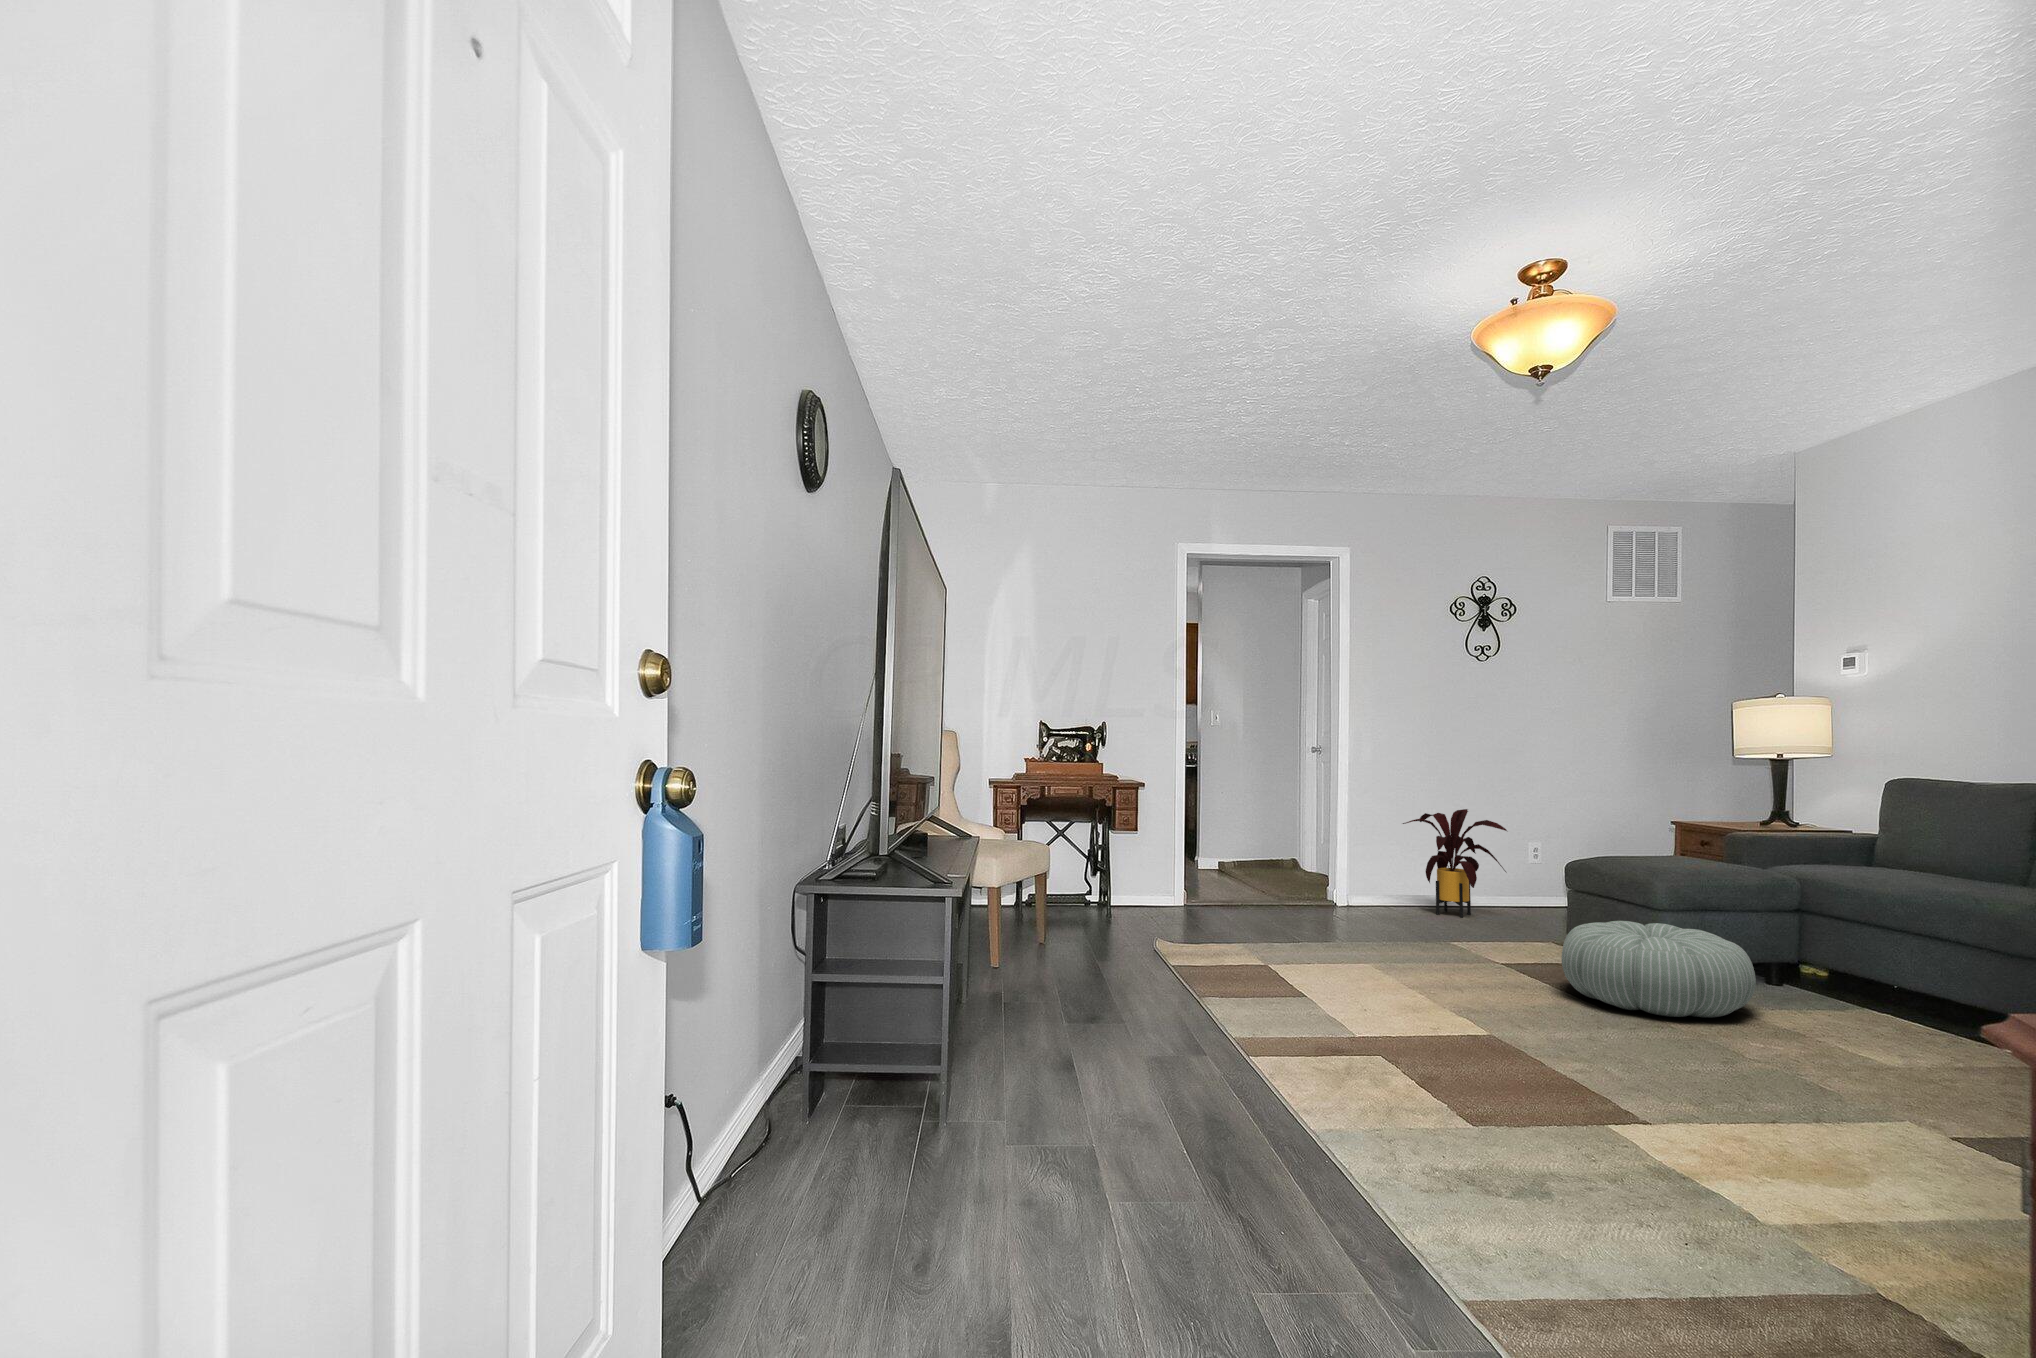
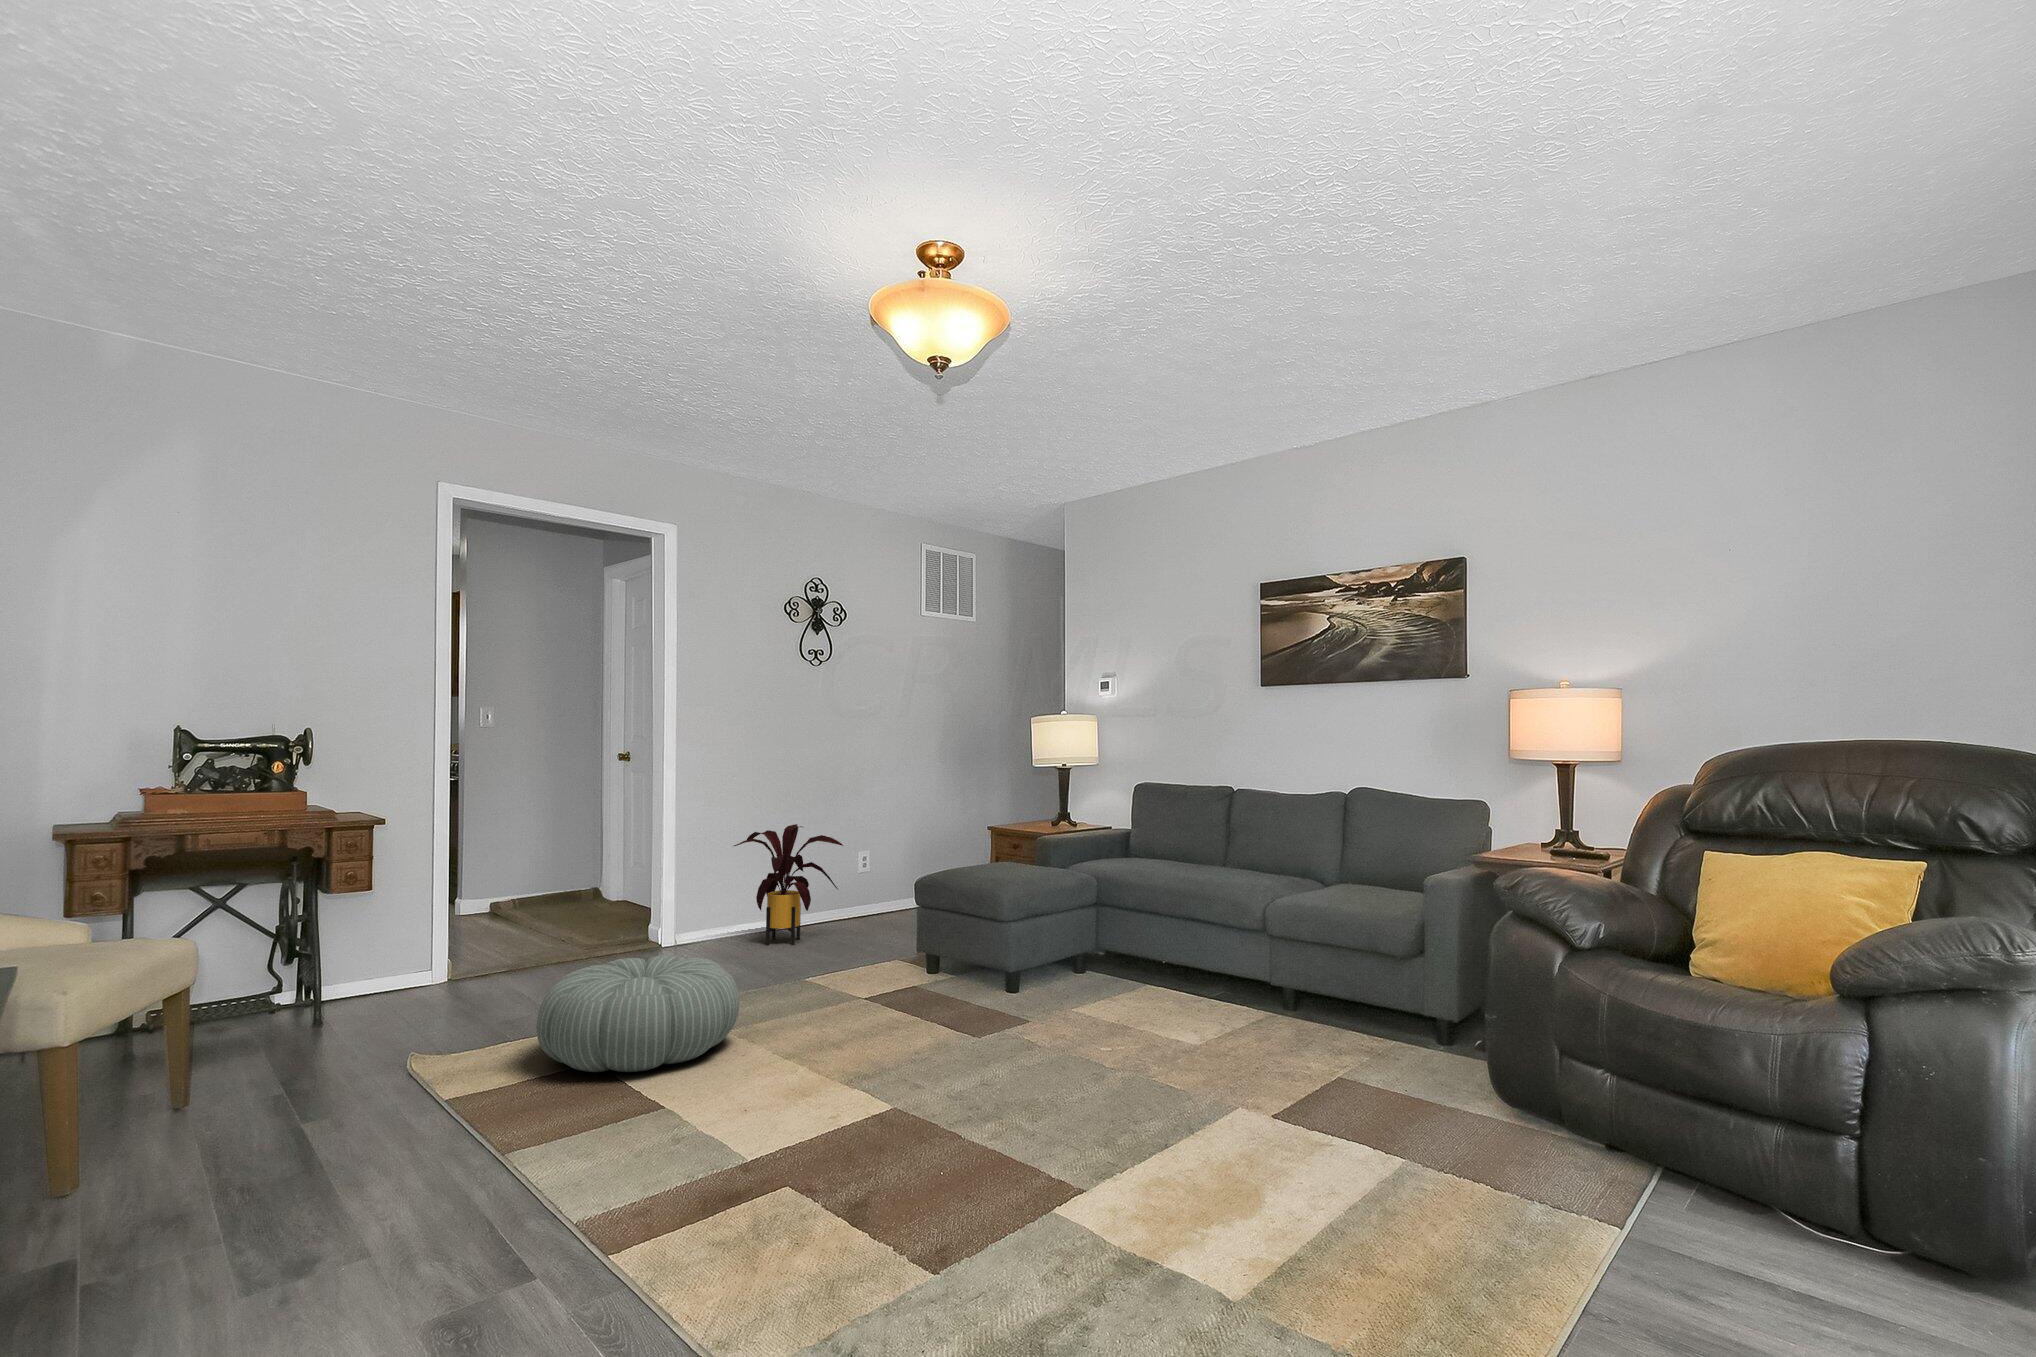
pouf: present [1562,921,1756,1017] -> present [536,955,739,1072]

